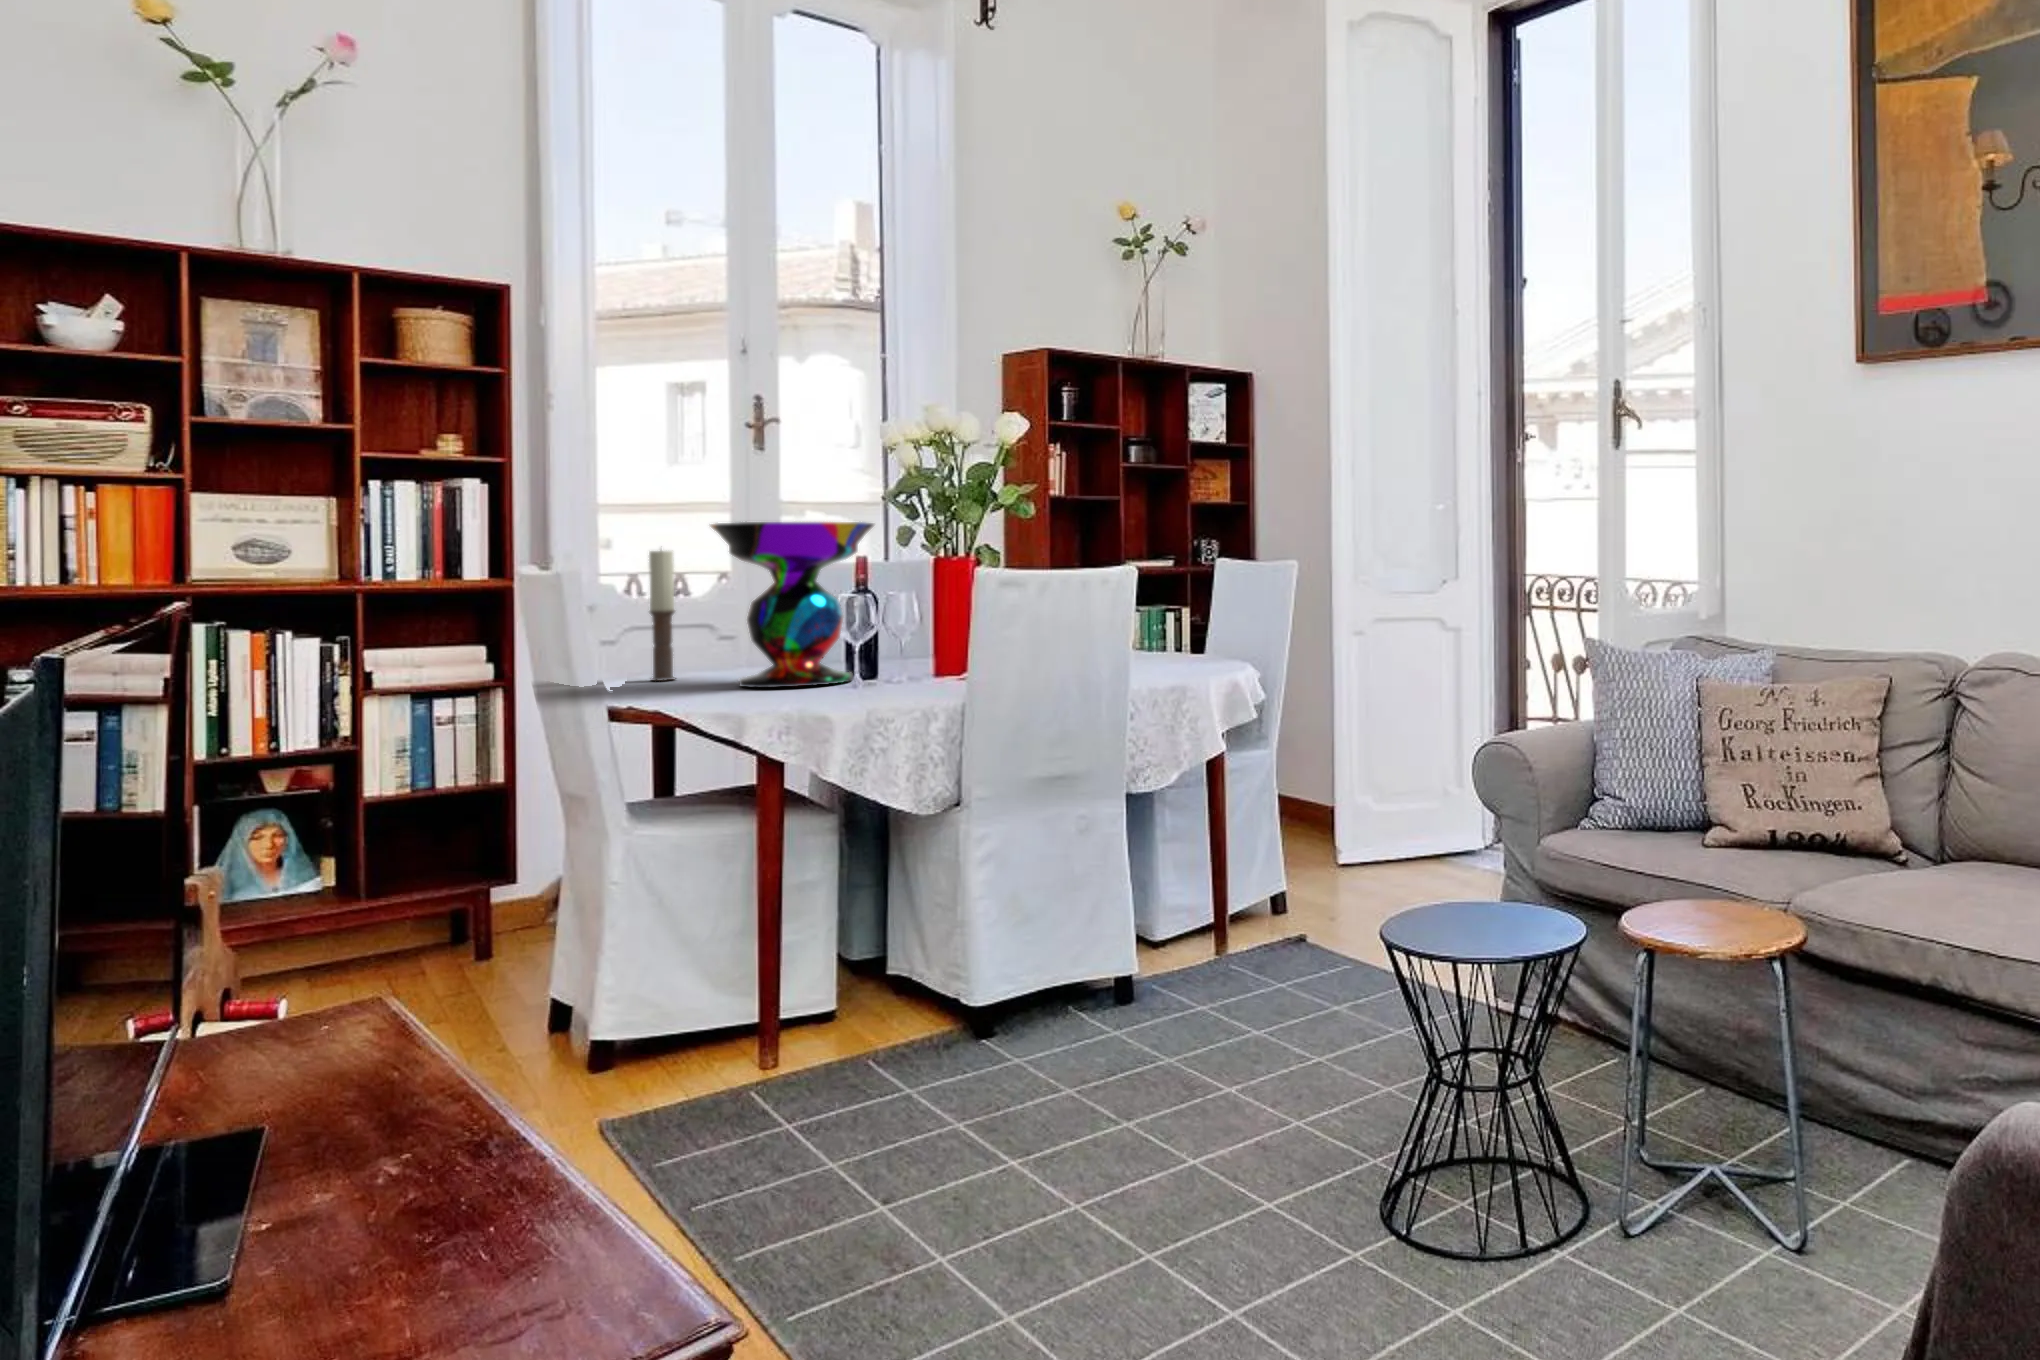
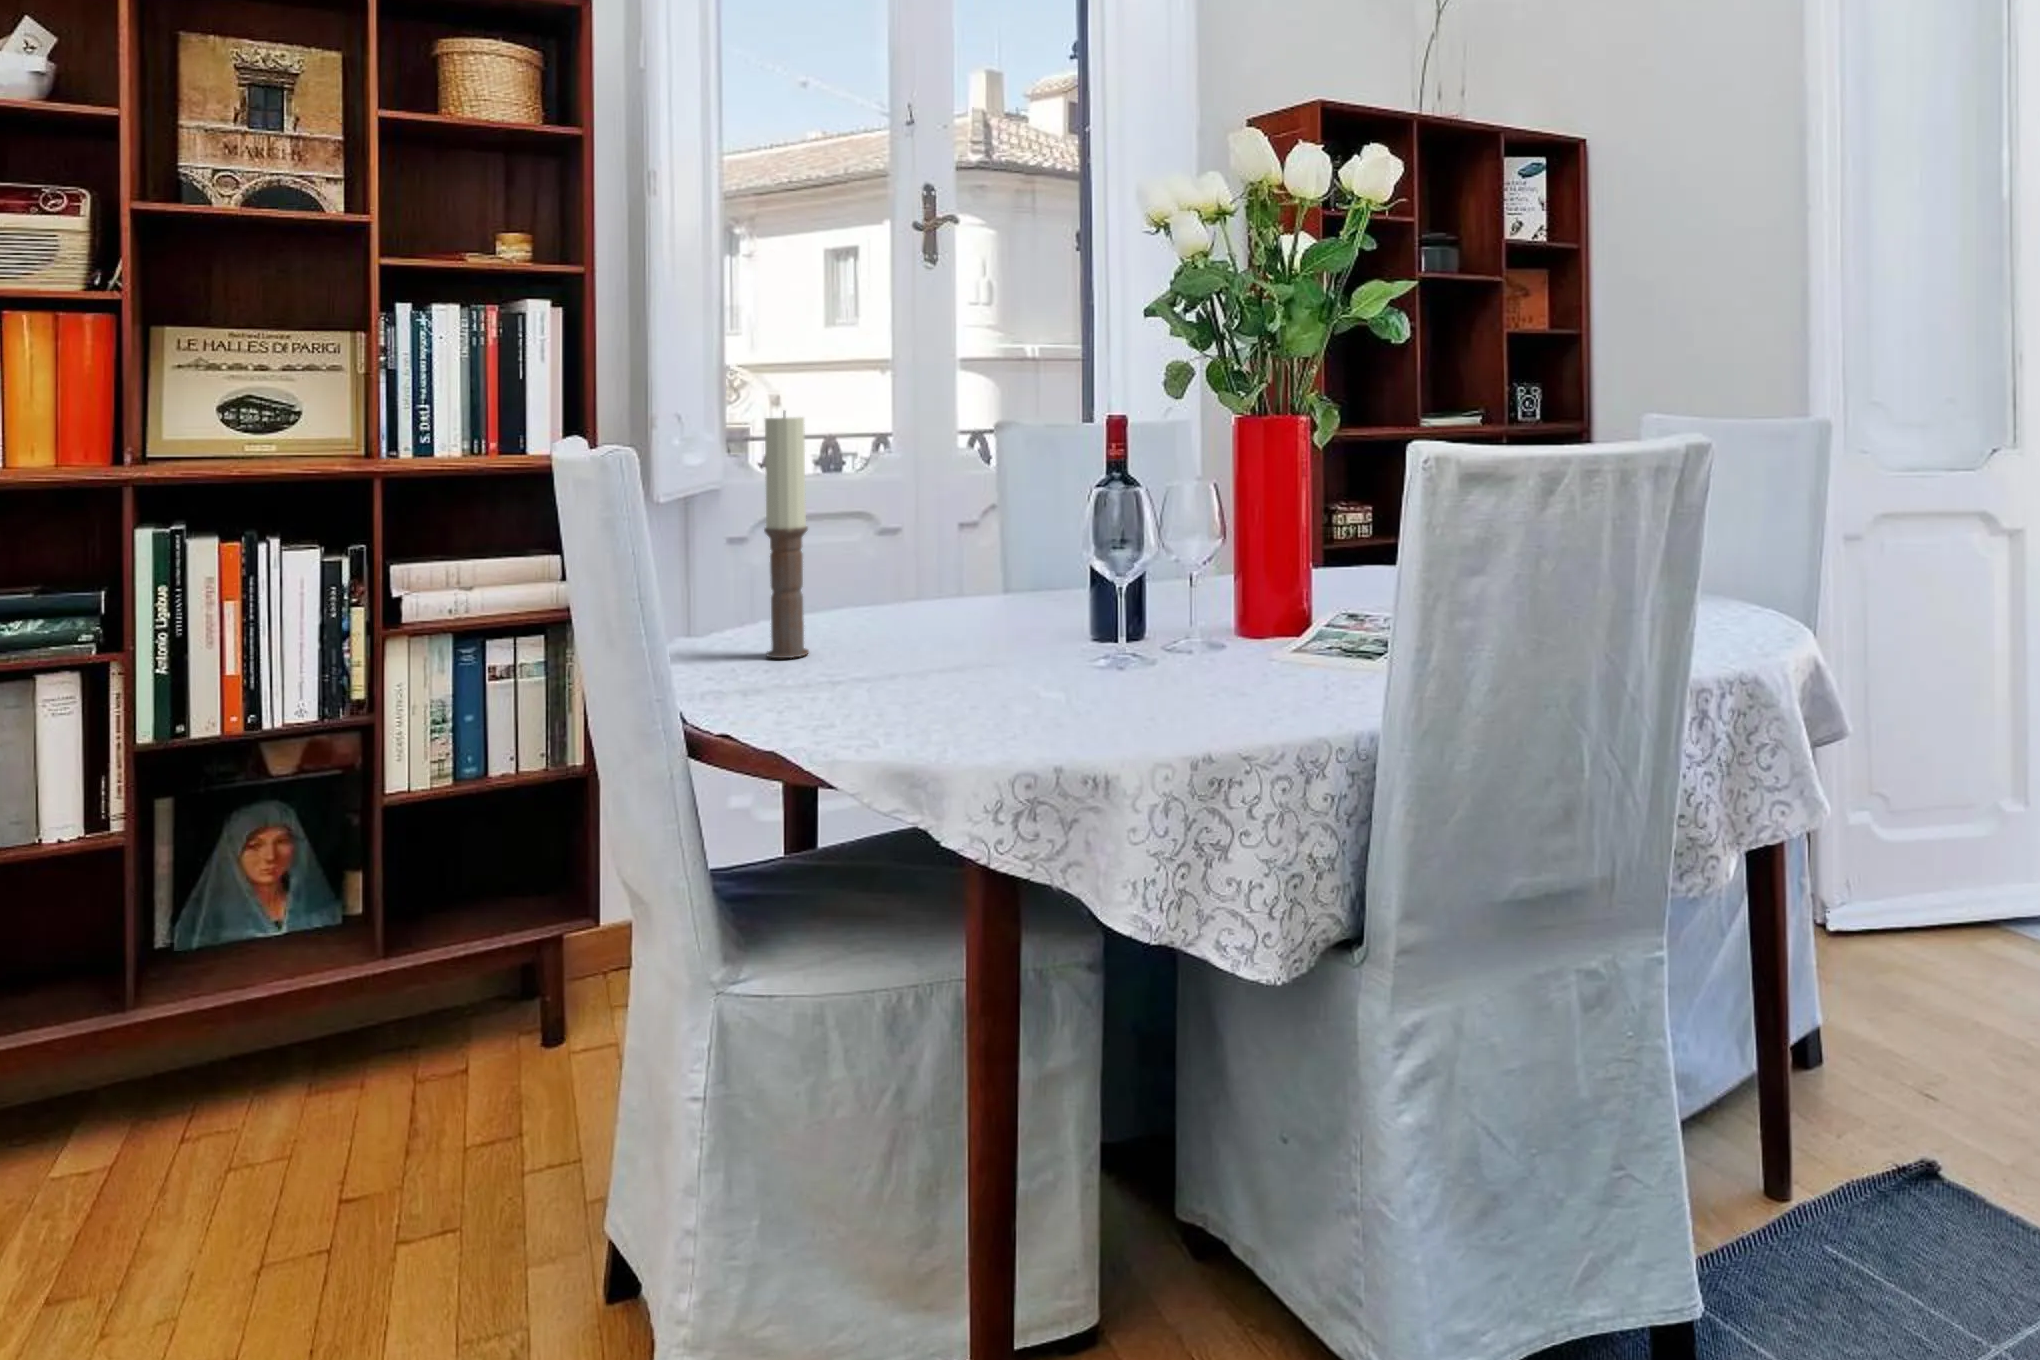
decorative bowl: present [710,522,874,688] -> none [862,362,1162,703]

